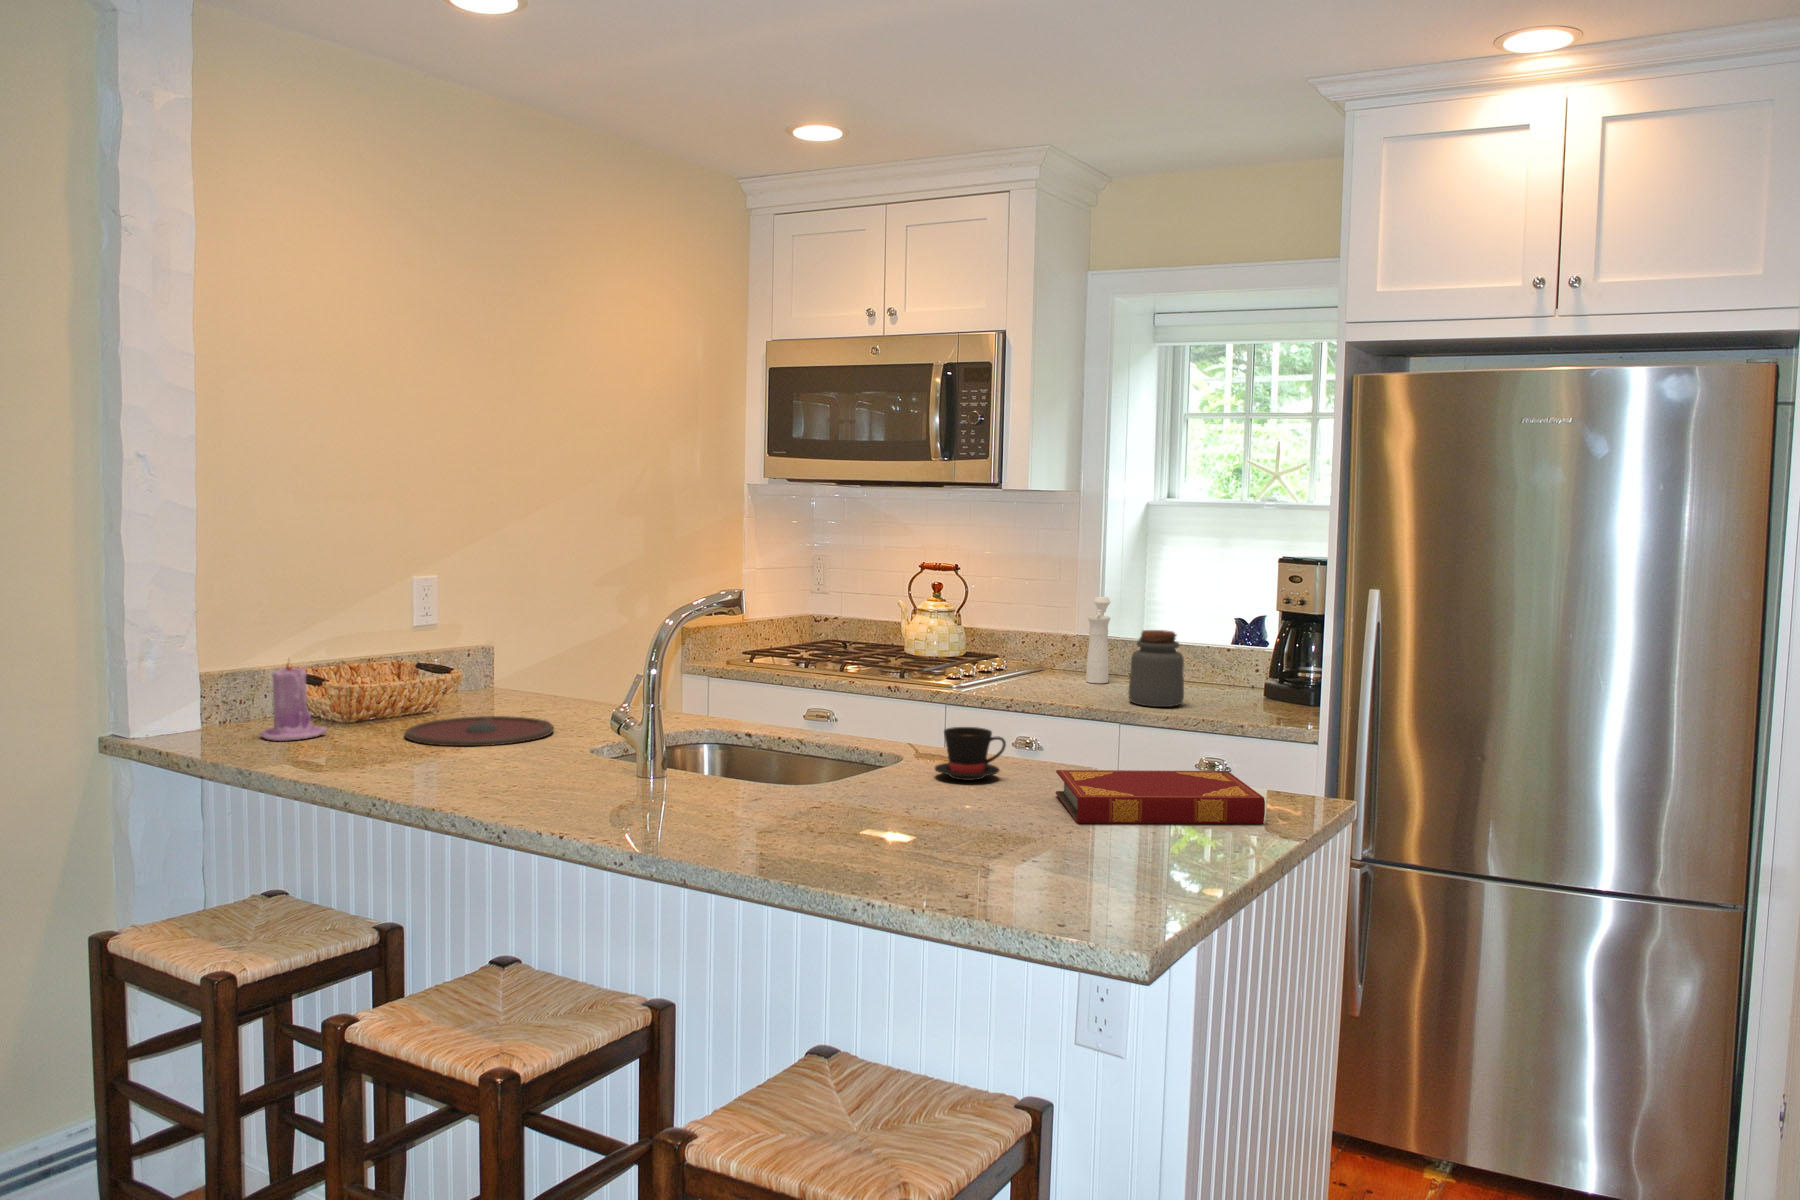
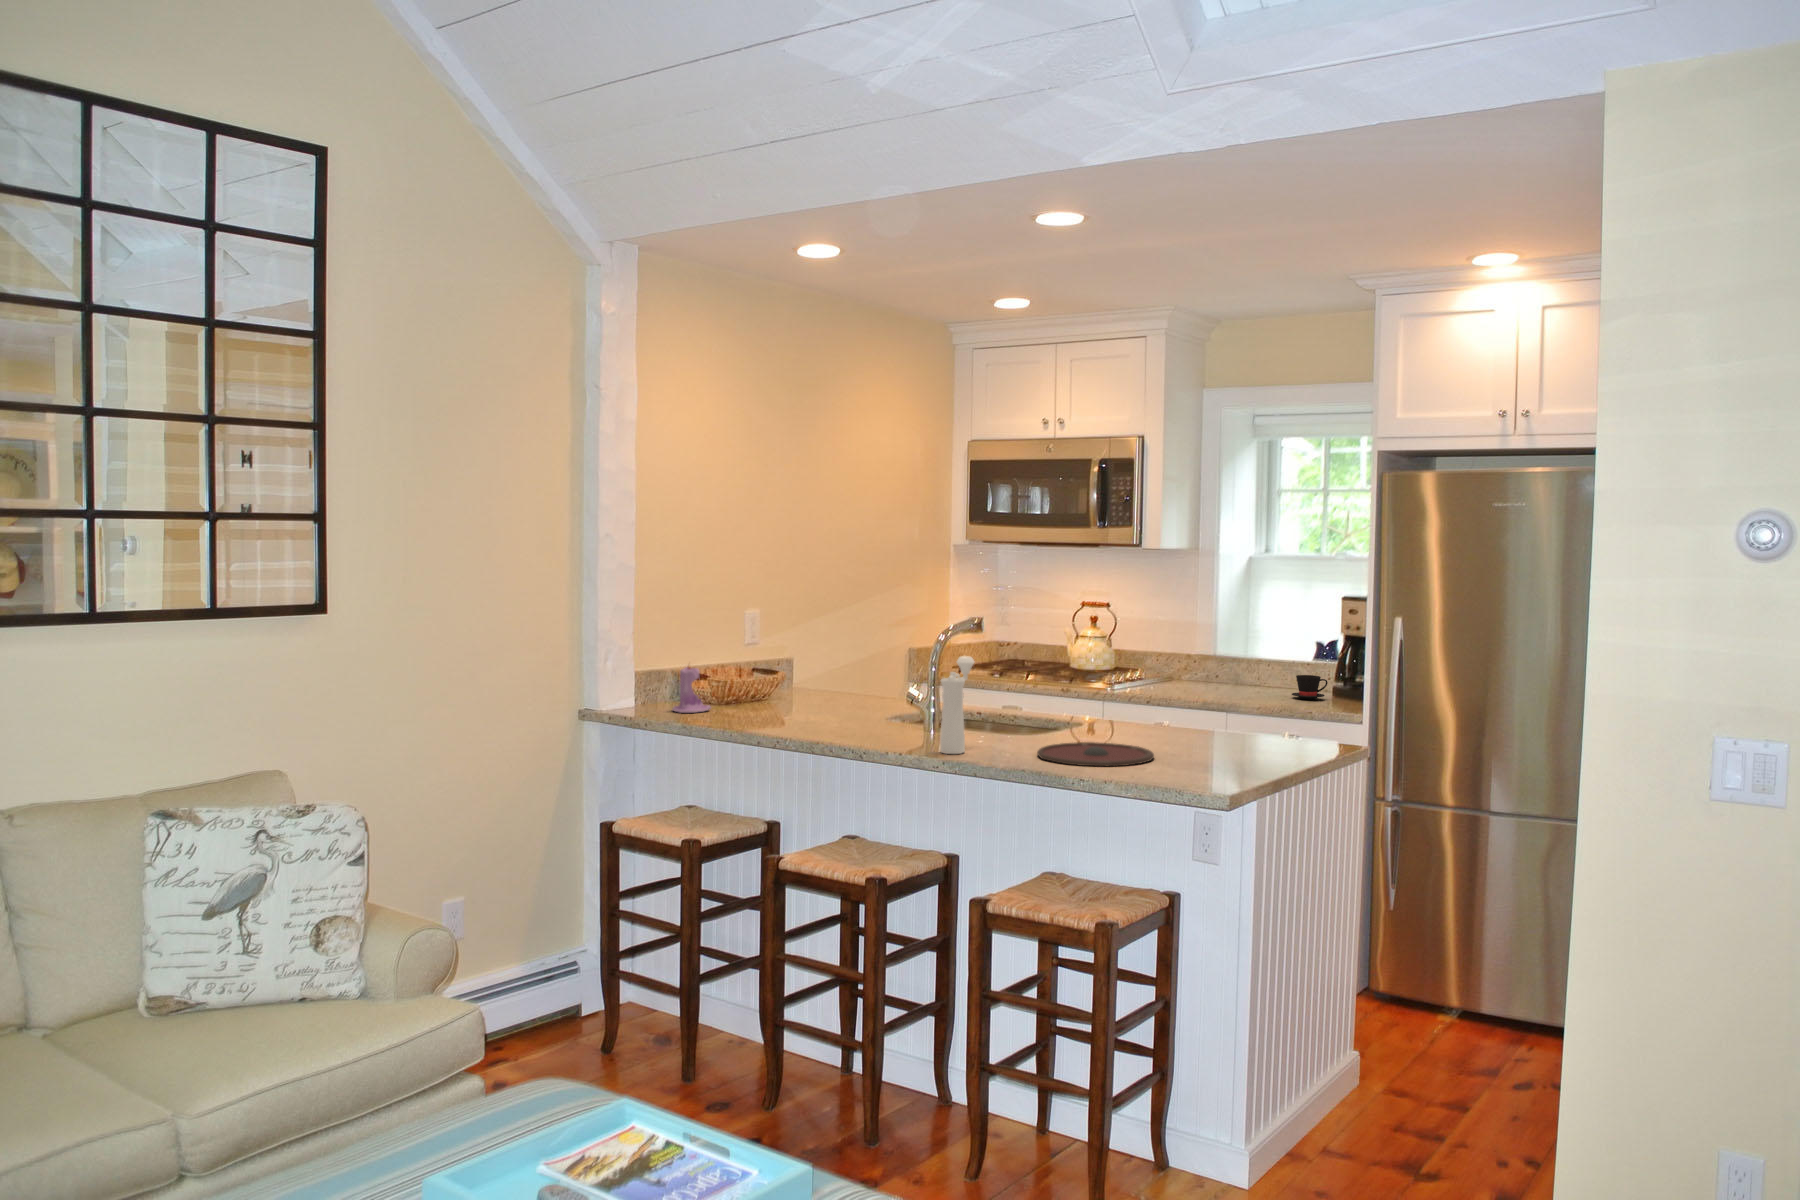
pepper mill: present [1086,597,1110,683] -> present [940,656,974,754]
jar: present [1129,630,1184,707] -> none [1234,647,1275,701]
plate: present [404,716,554,746] -> present [1037,742,1154,766]
teacup: present [935,727,1006,780] -> present [1292,675,1328,700]
hardback book: present [1056,770,1265,824] -> none [1182,726,1313,756]

